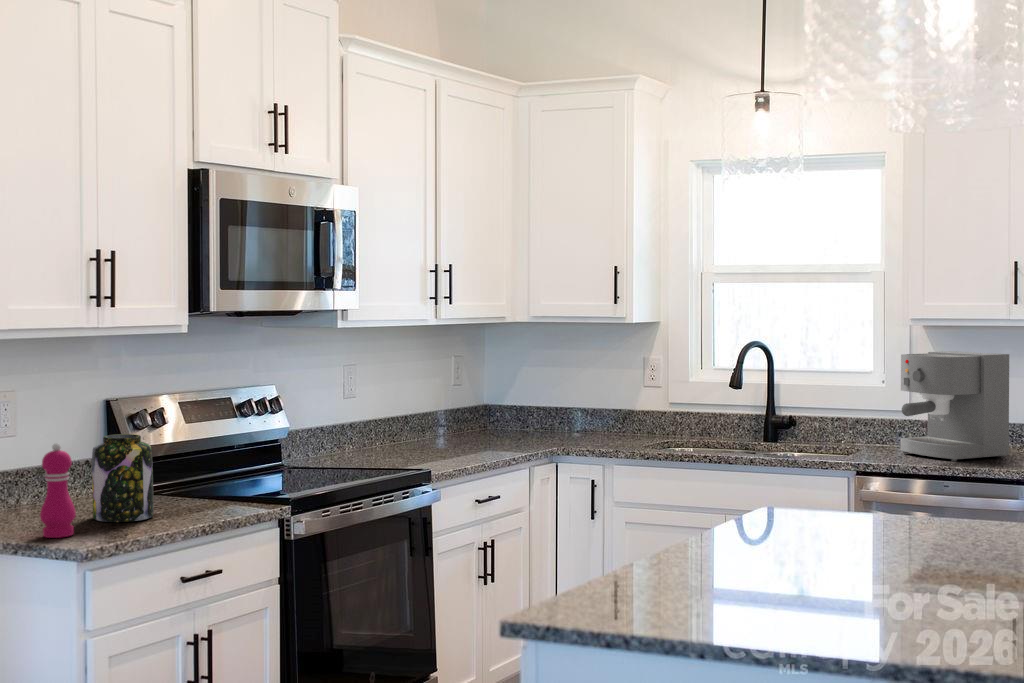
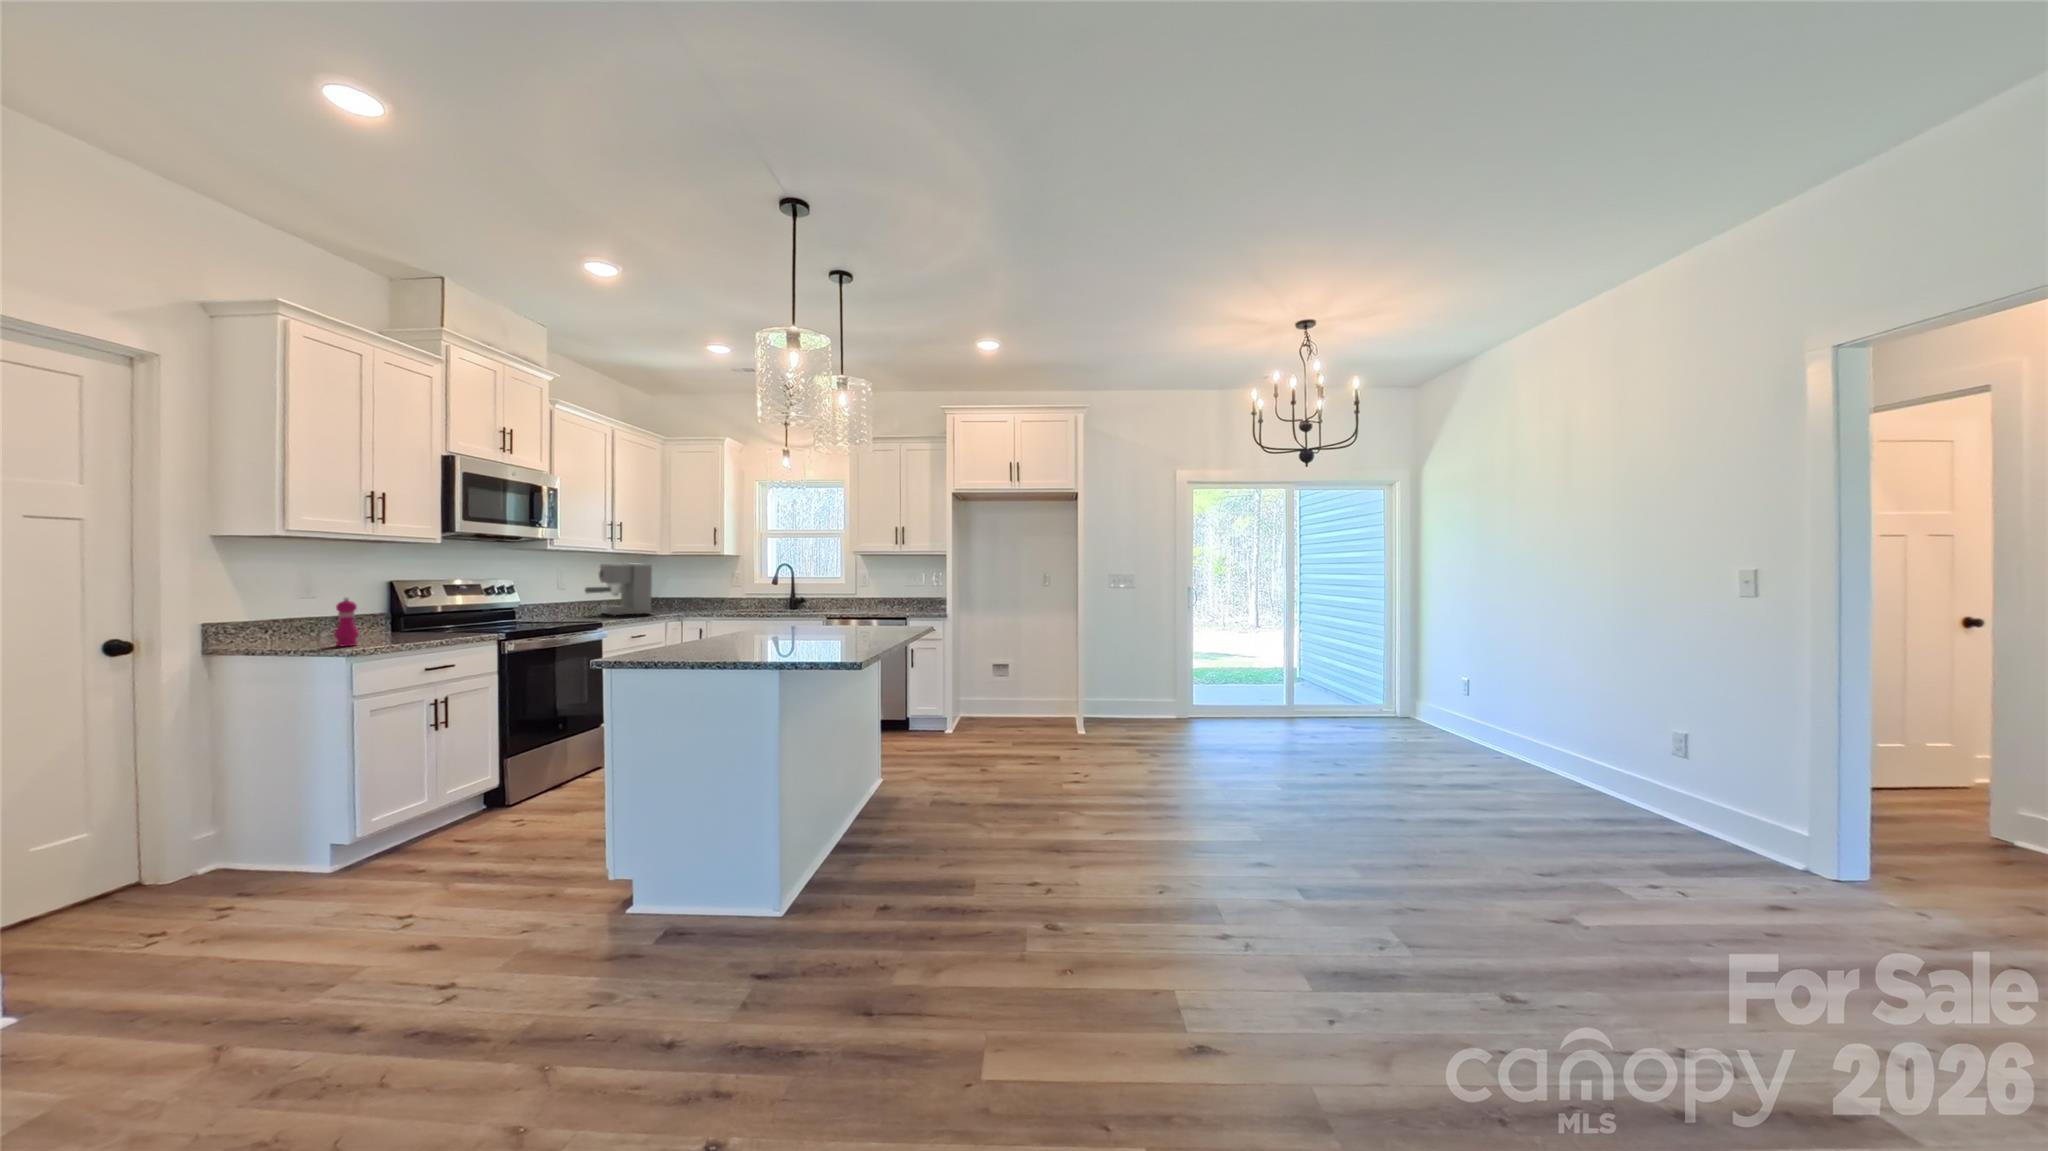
coffee maker: present [900,351,1009,461] -> present [585,563,652,616]
jar: present [92,434,154,522] -> none [371,596,413,640]

